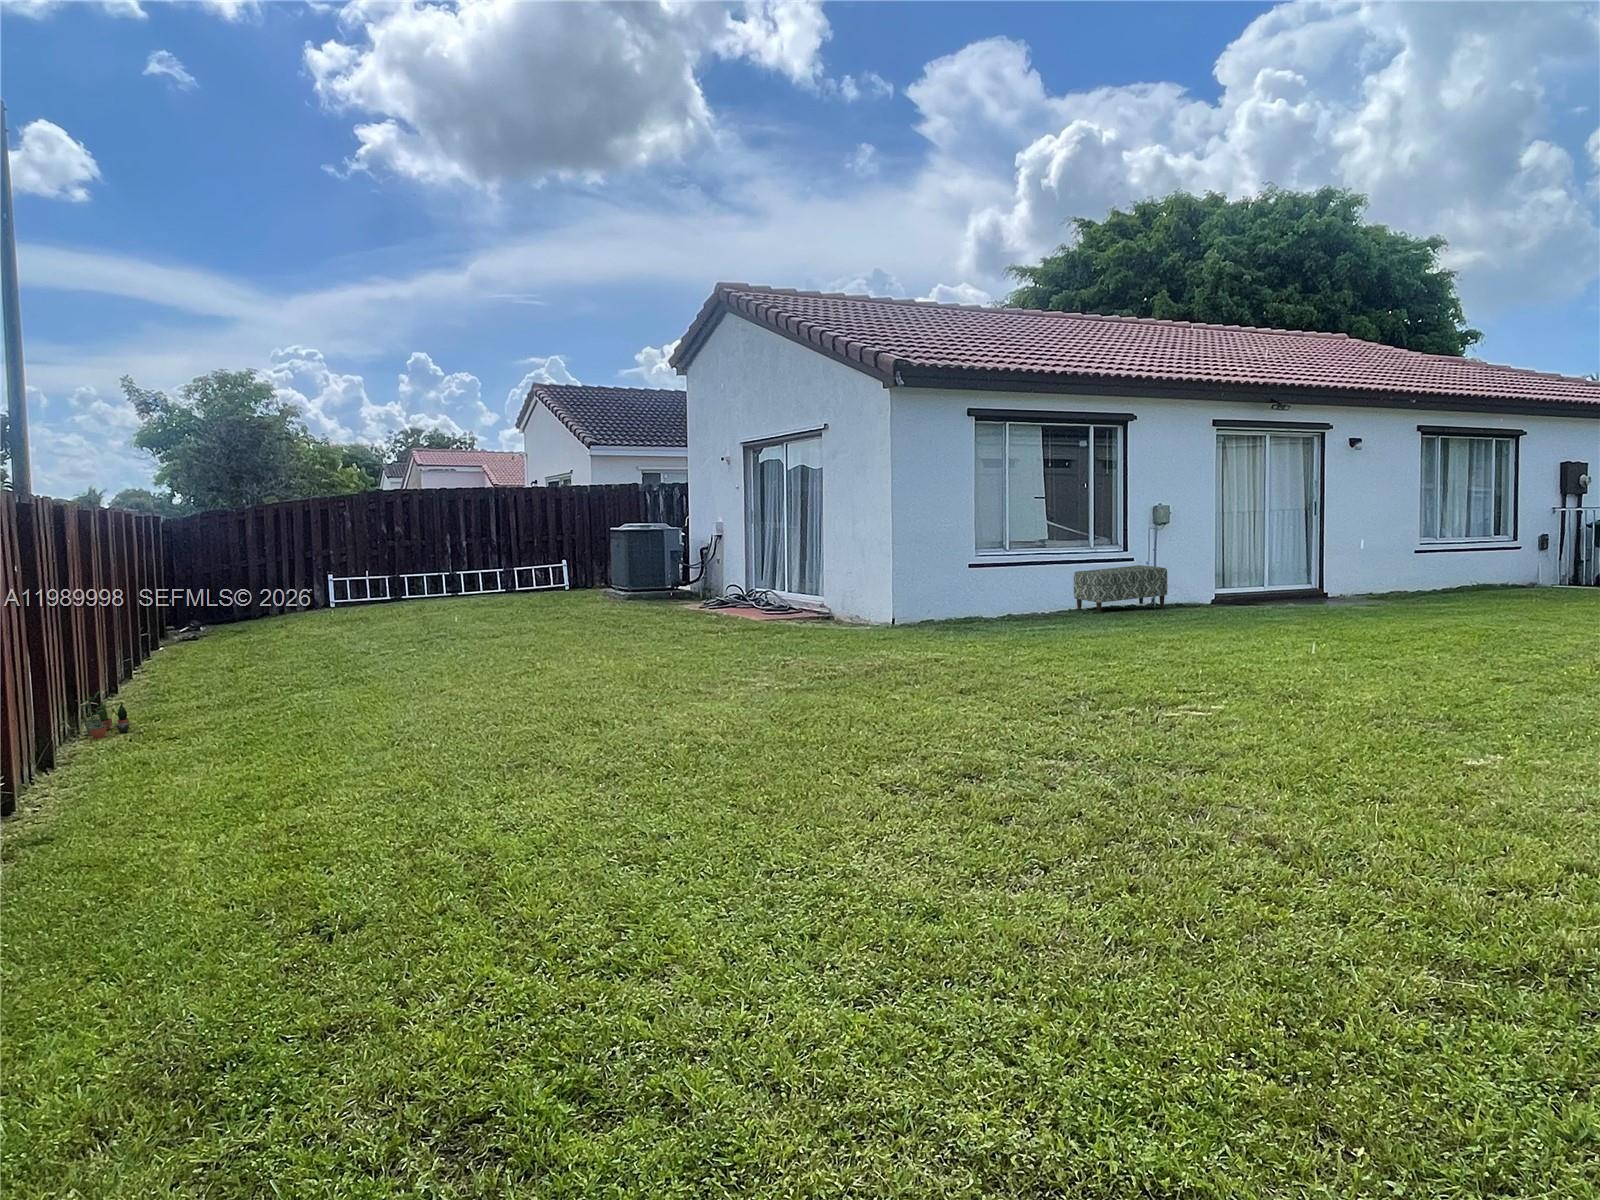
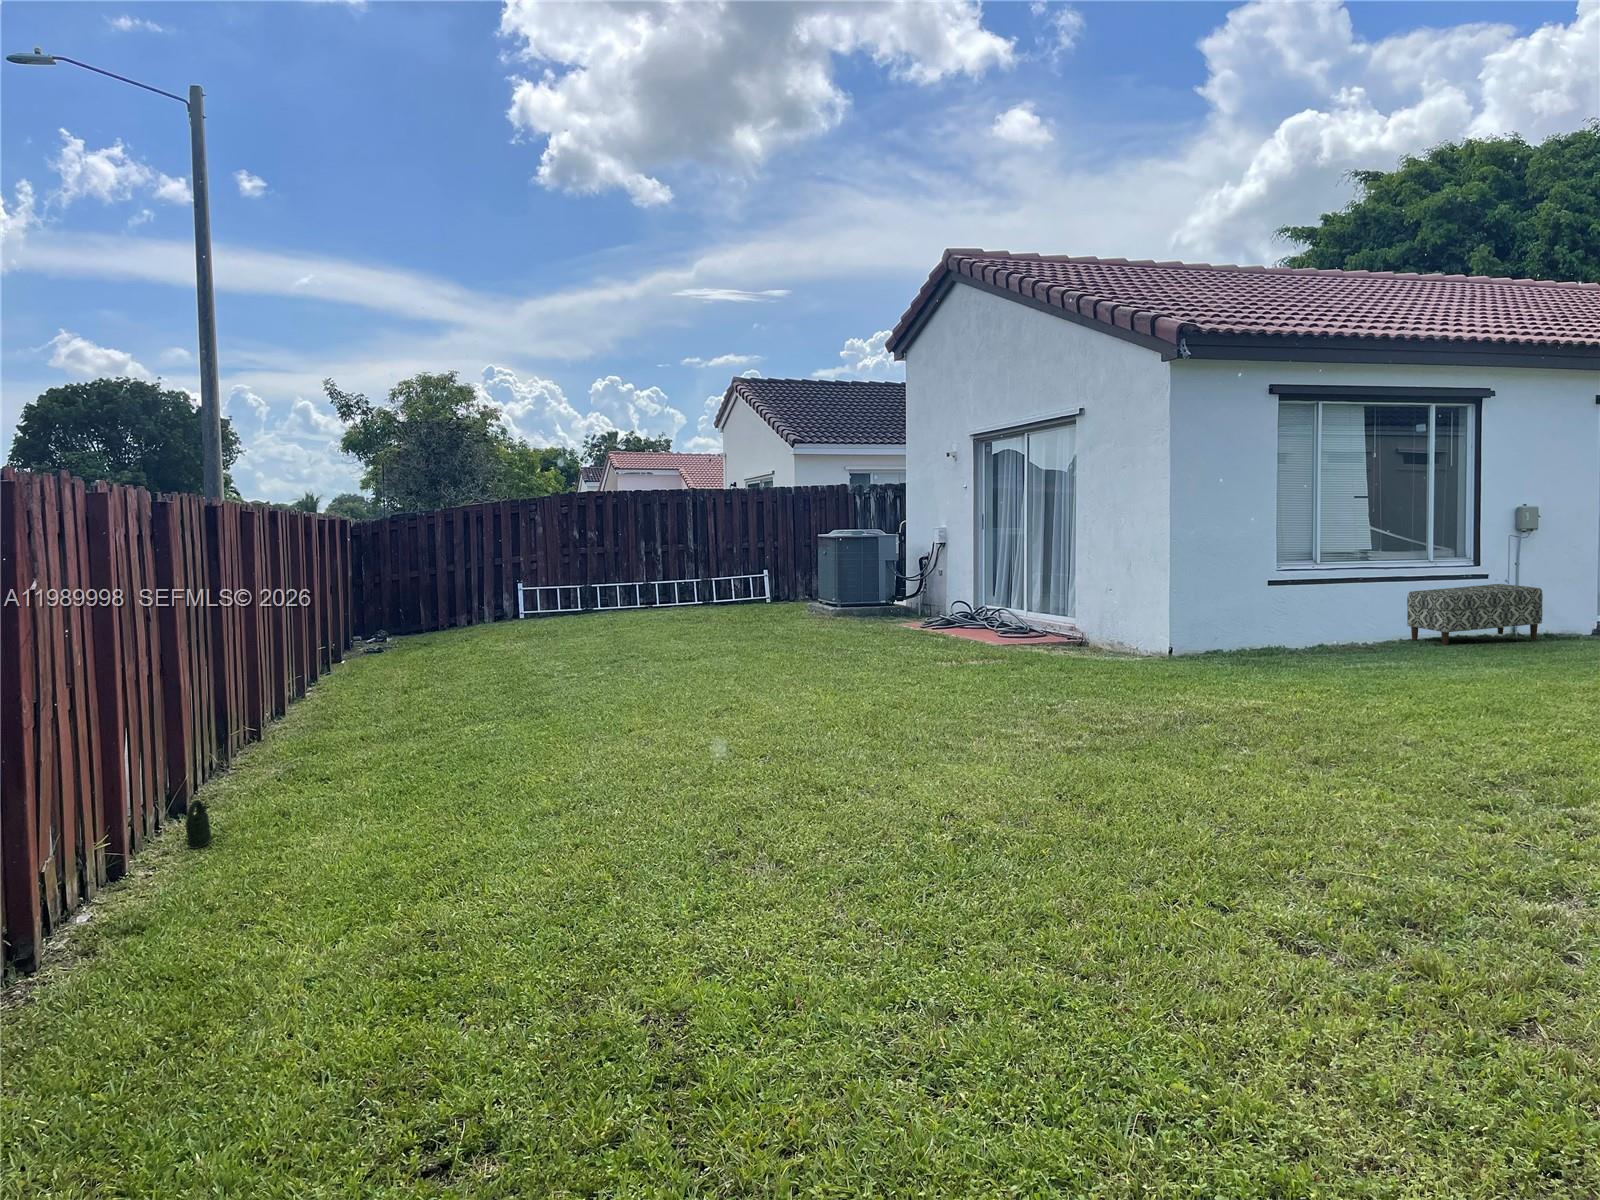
potted plant: present [78,691,131,738] -> none [250,718,305,771]
watering can: none [30,756,54,798] -> present [185,800,211,849]

